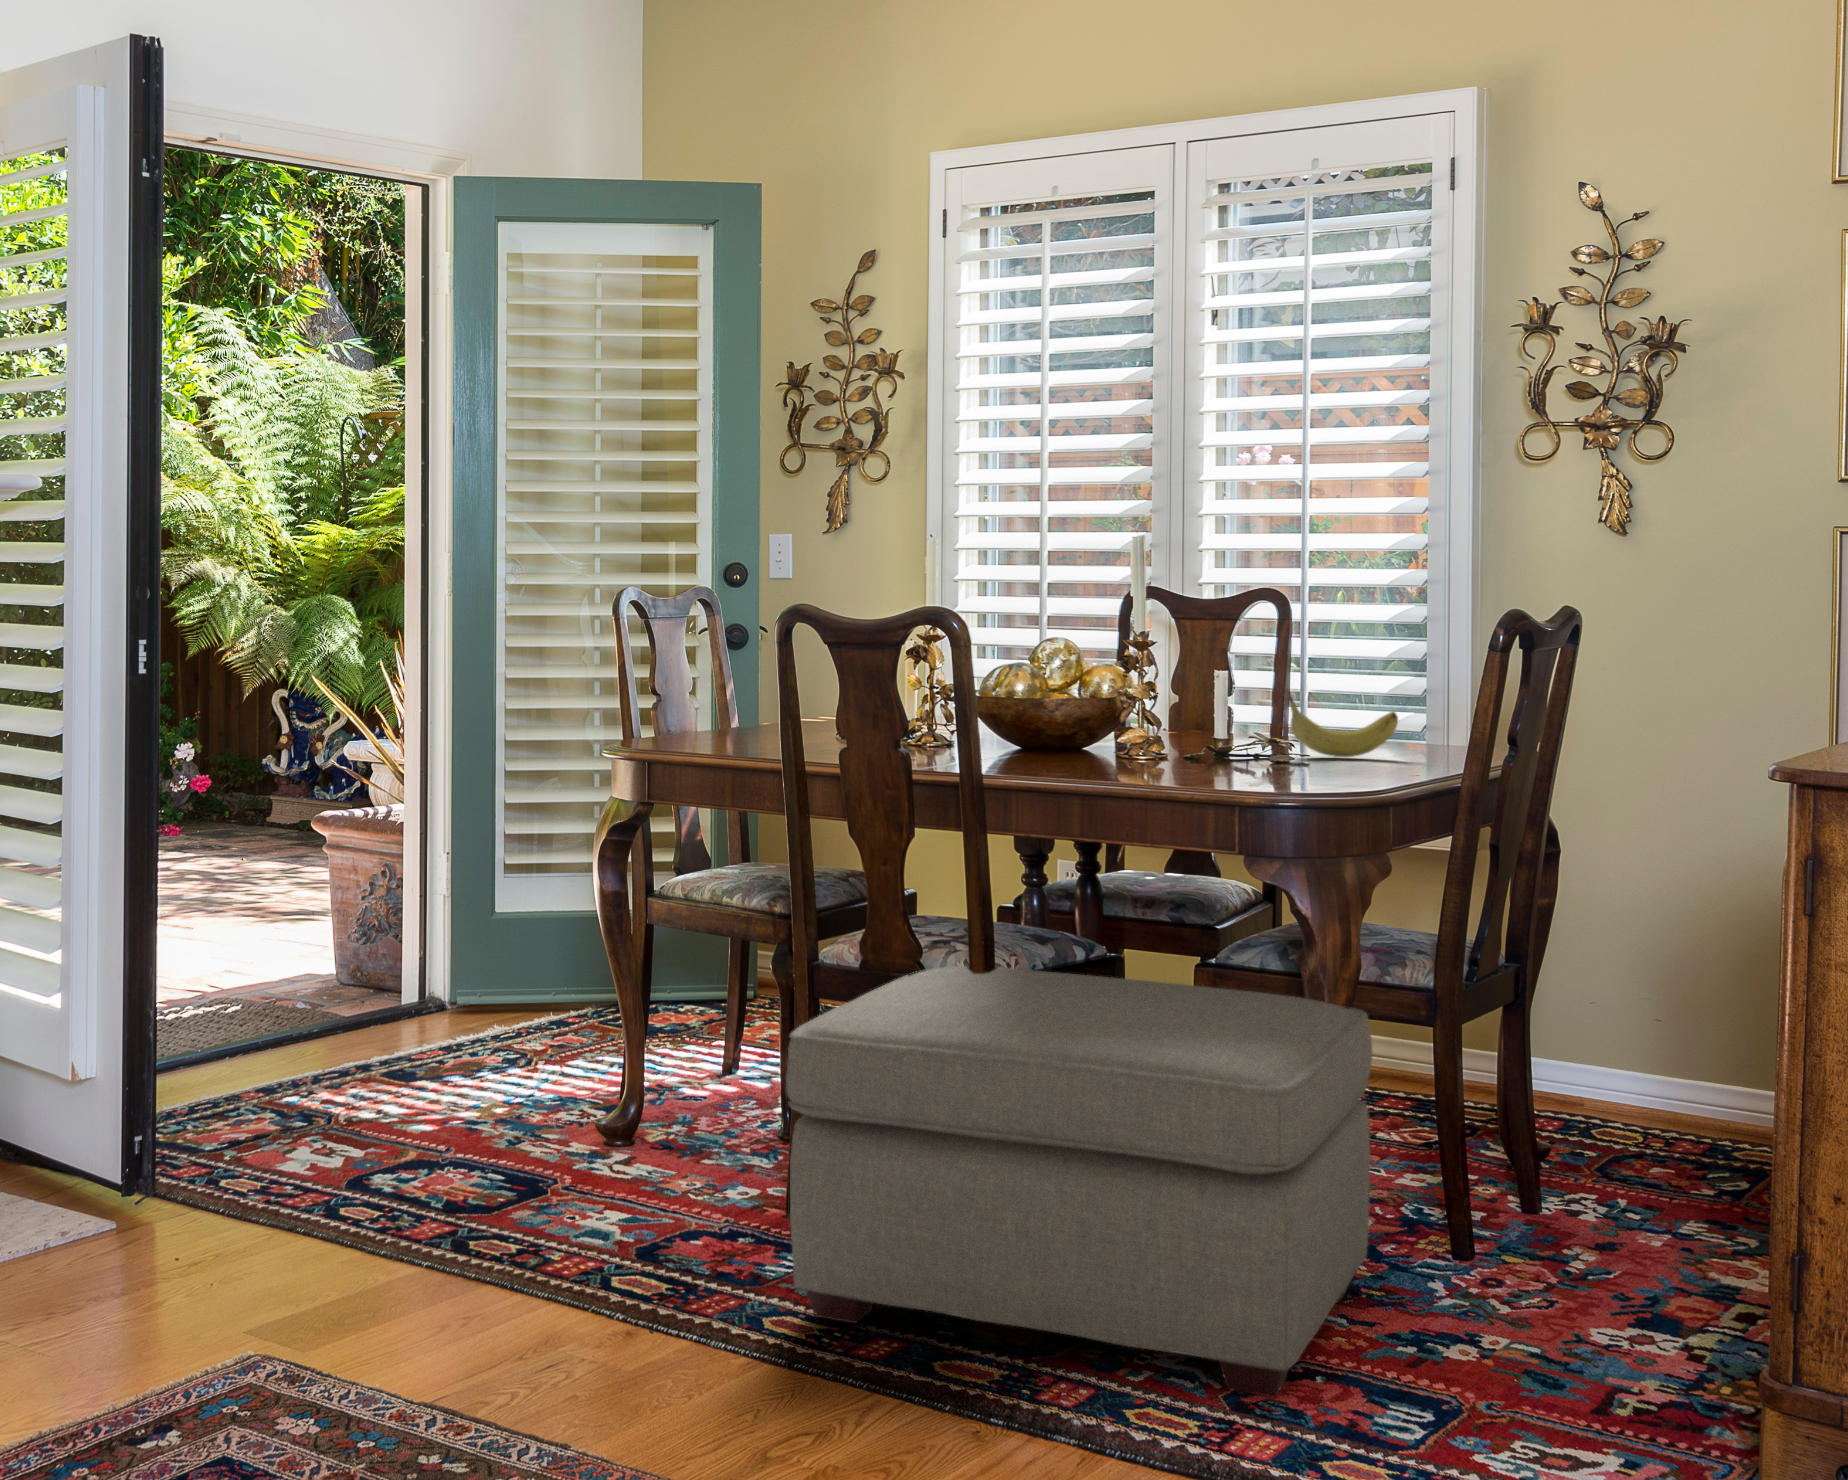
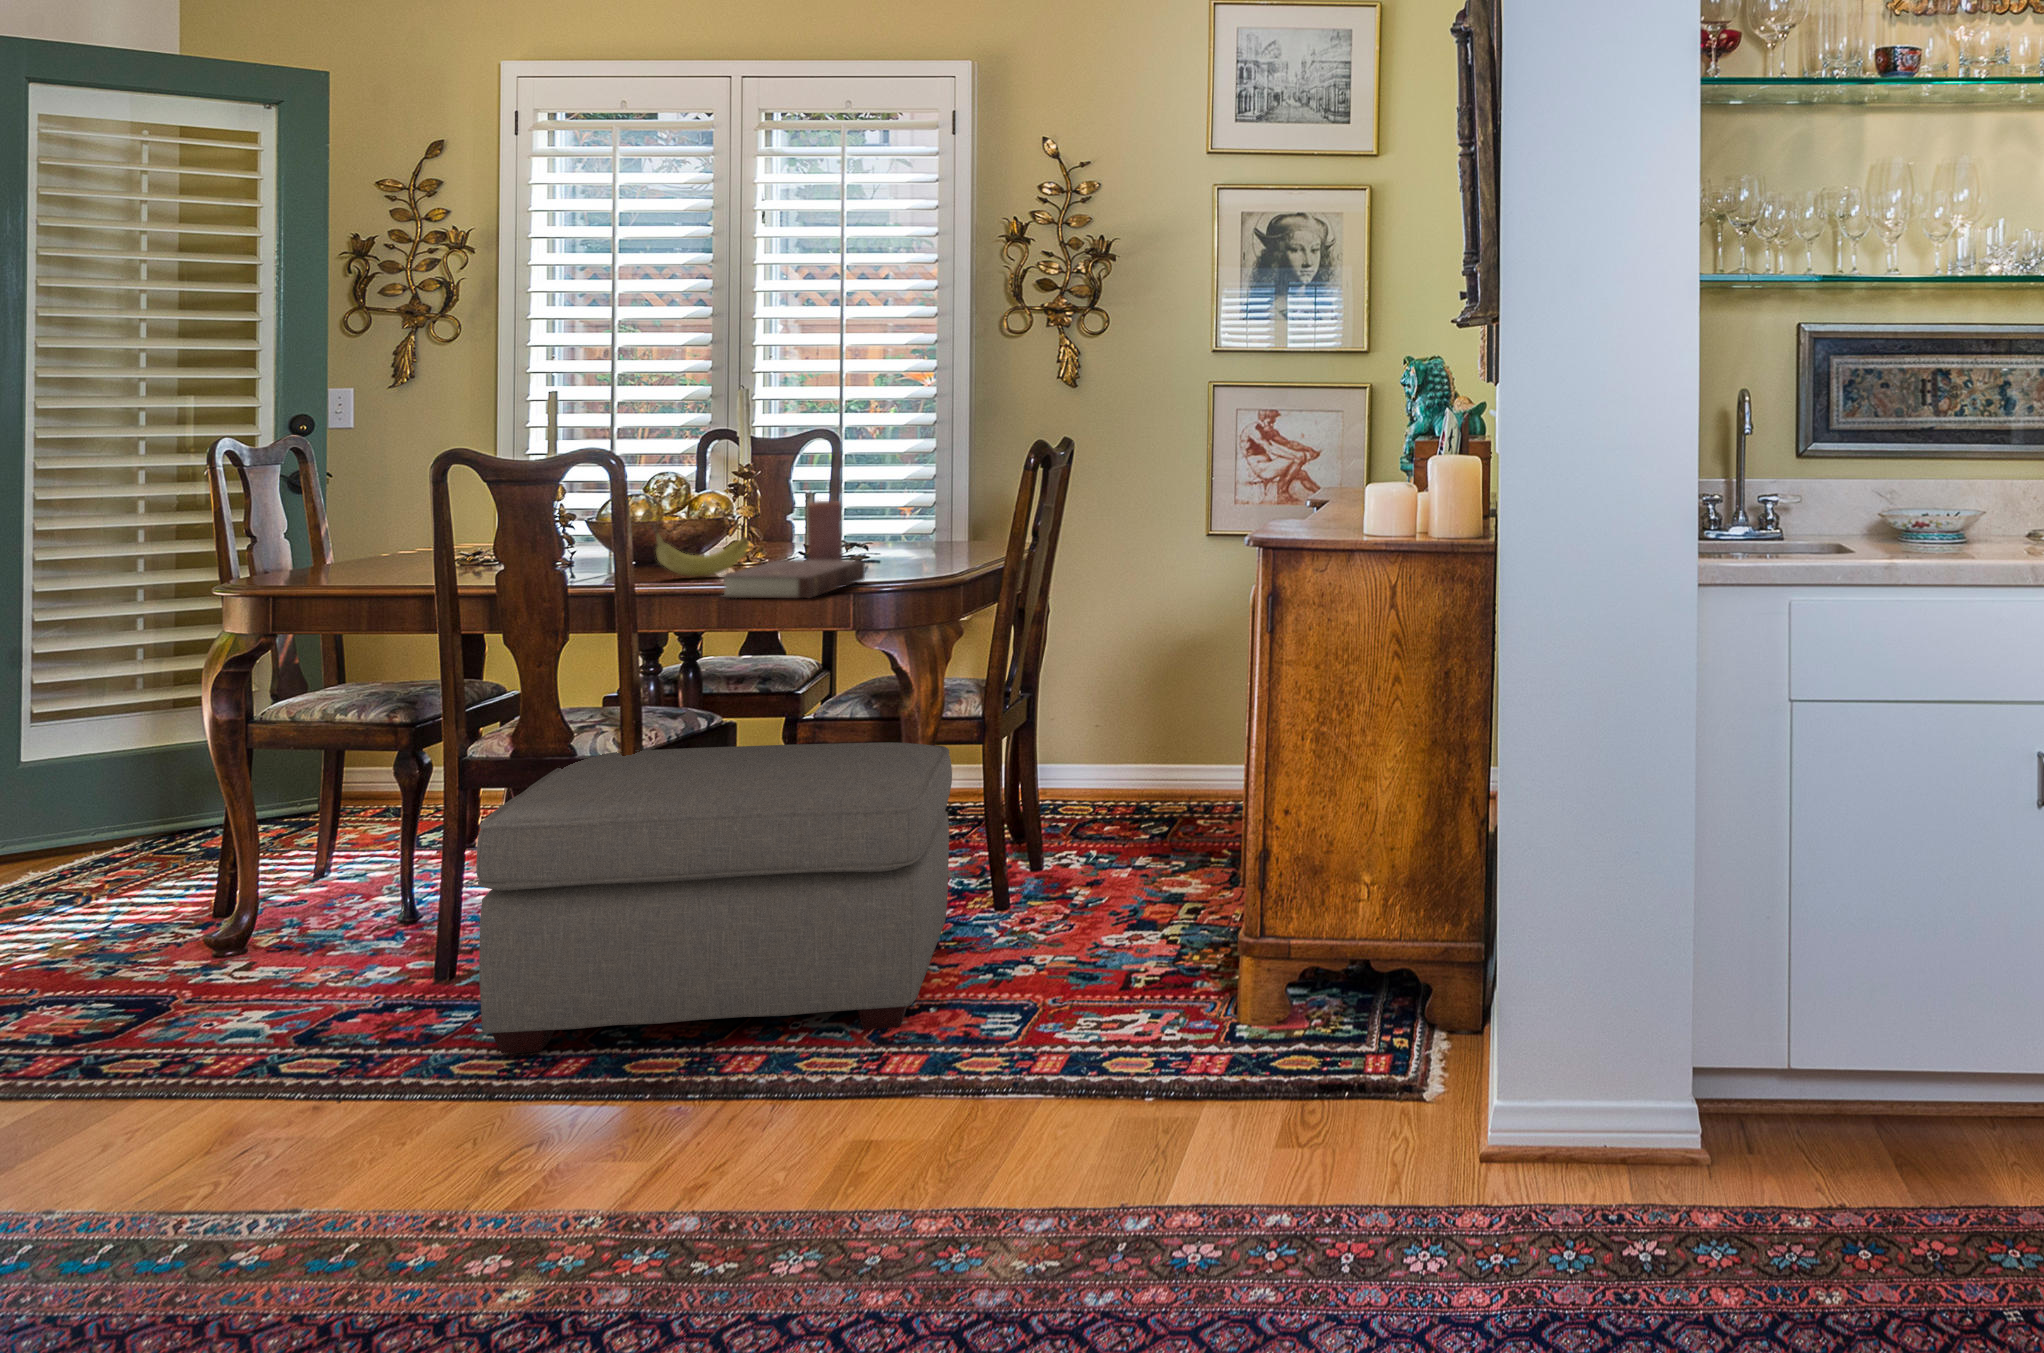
candle: none [1215,670,1259,754] -> present [808,501,842,560]
fruit: present [1287,691,1398,757] -> present [653,526,749,577]
book: none [1073,740,1266,790] -> present [721,560,865,598]

